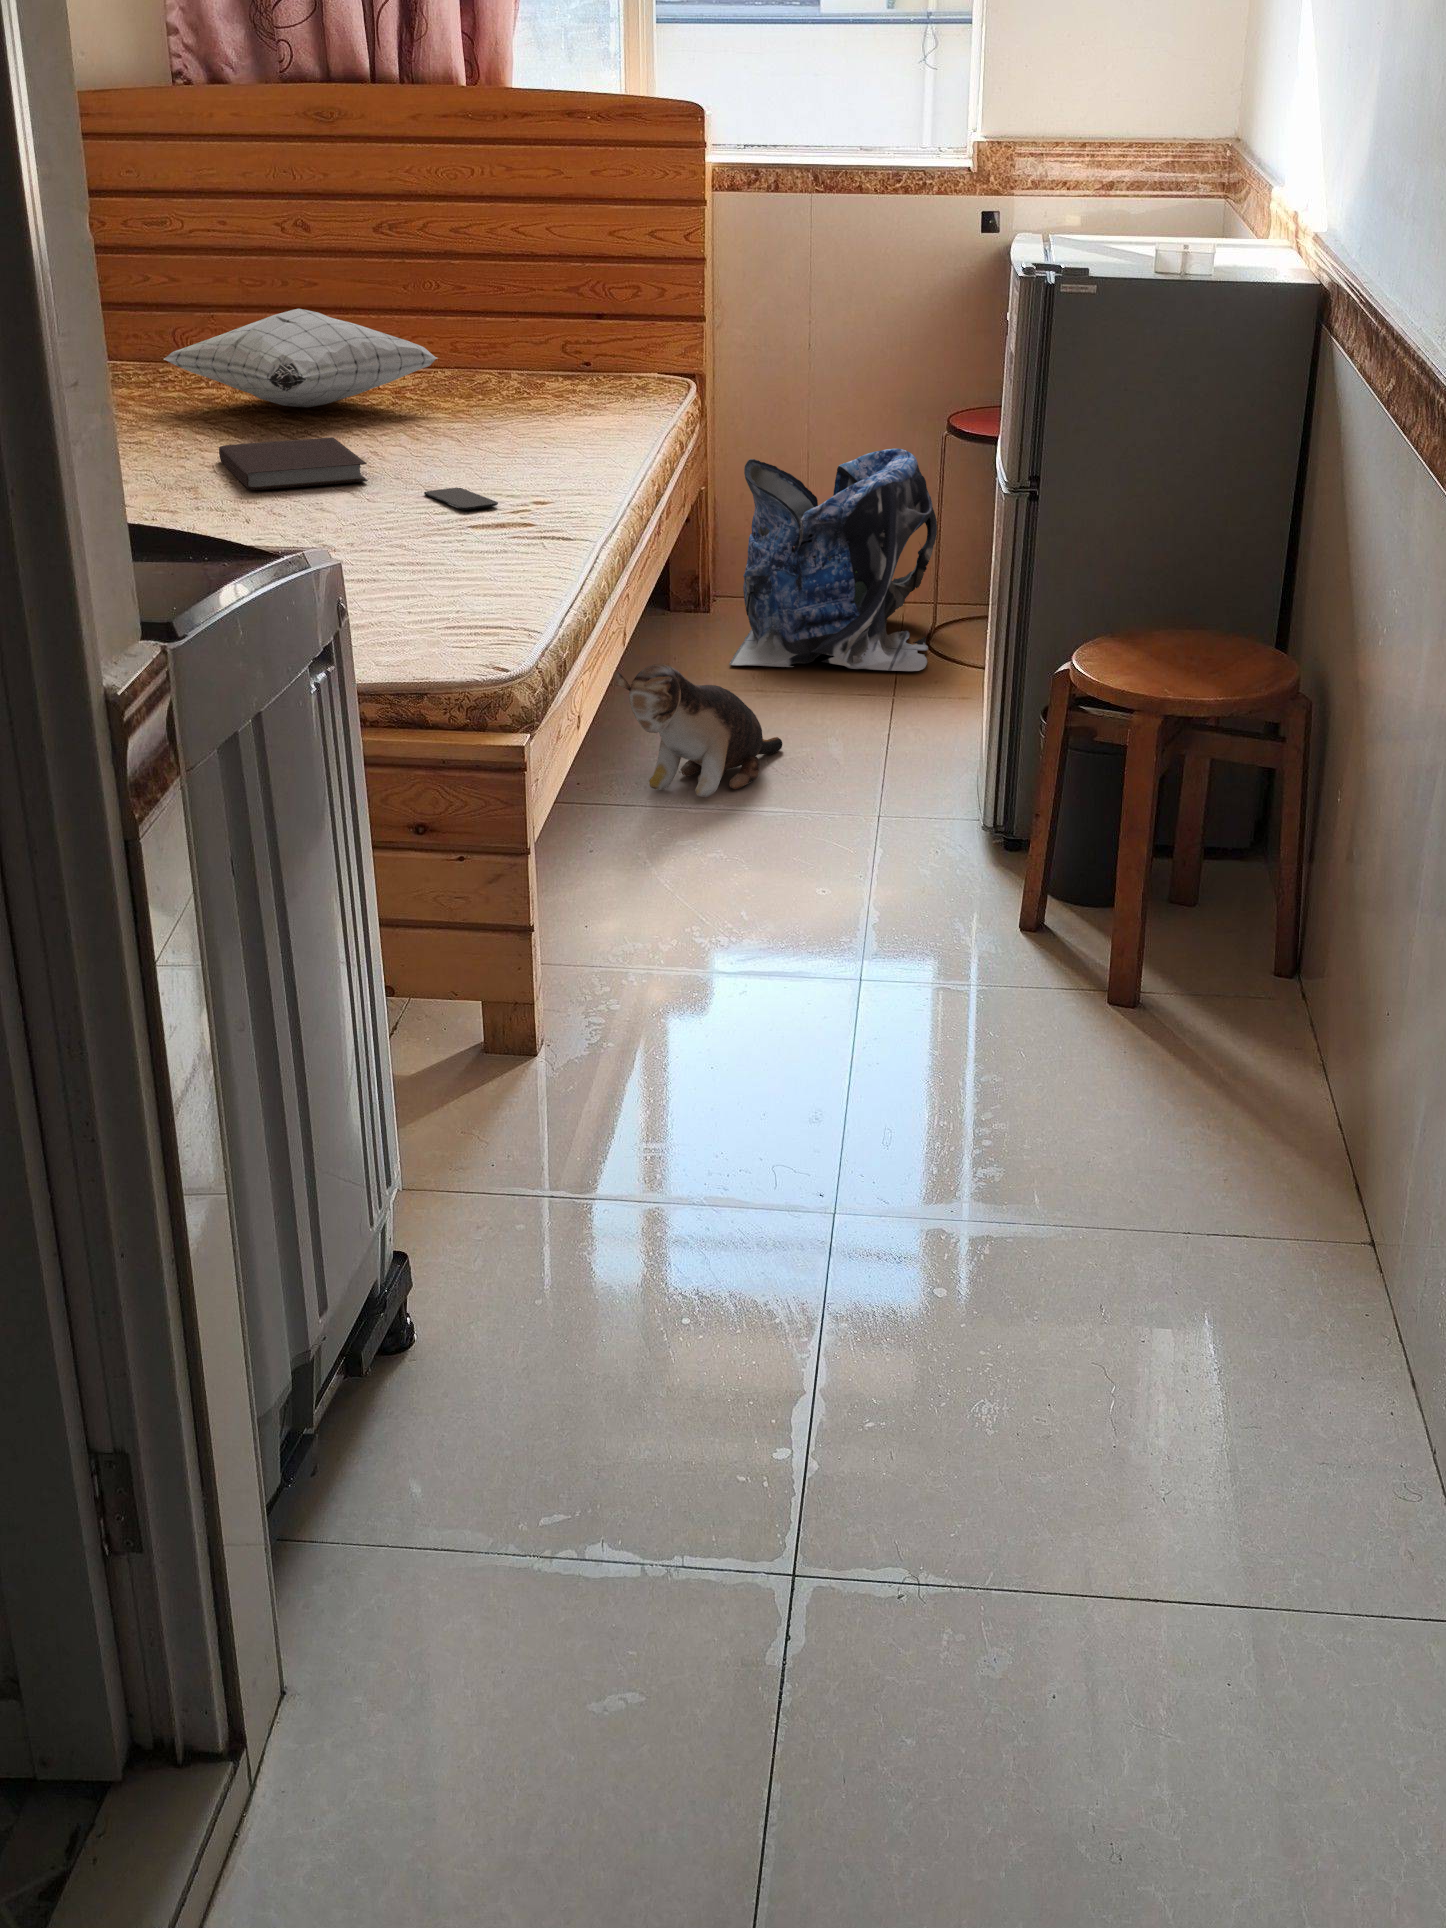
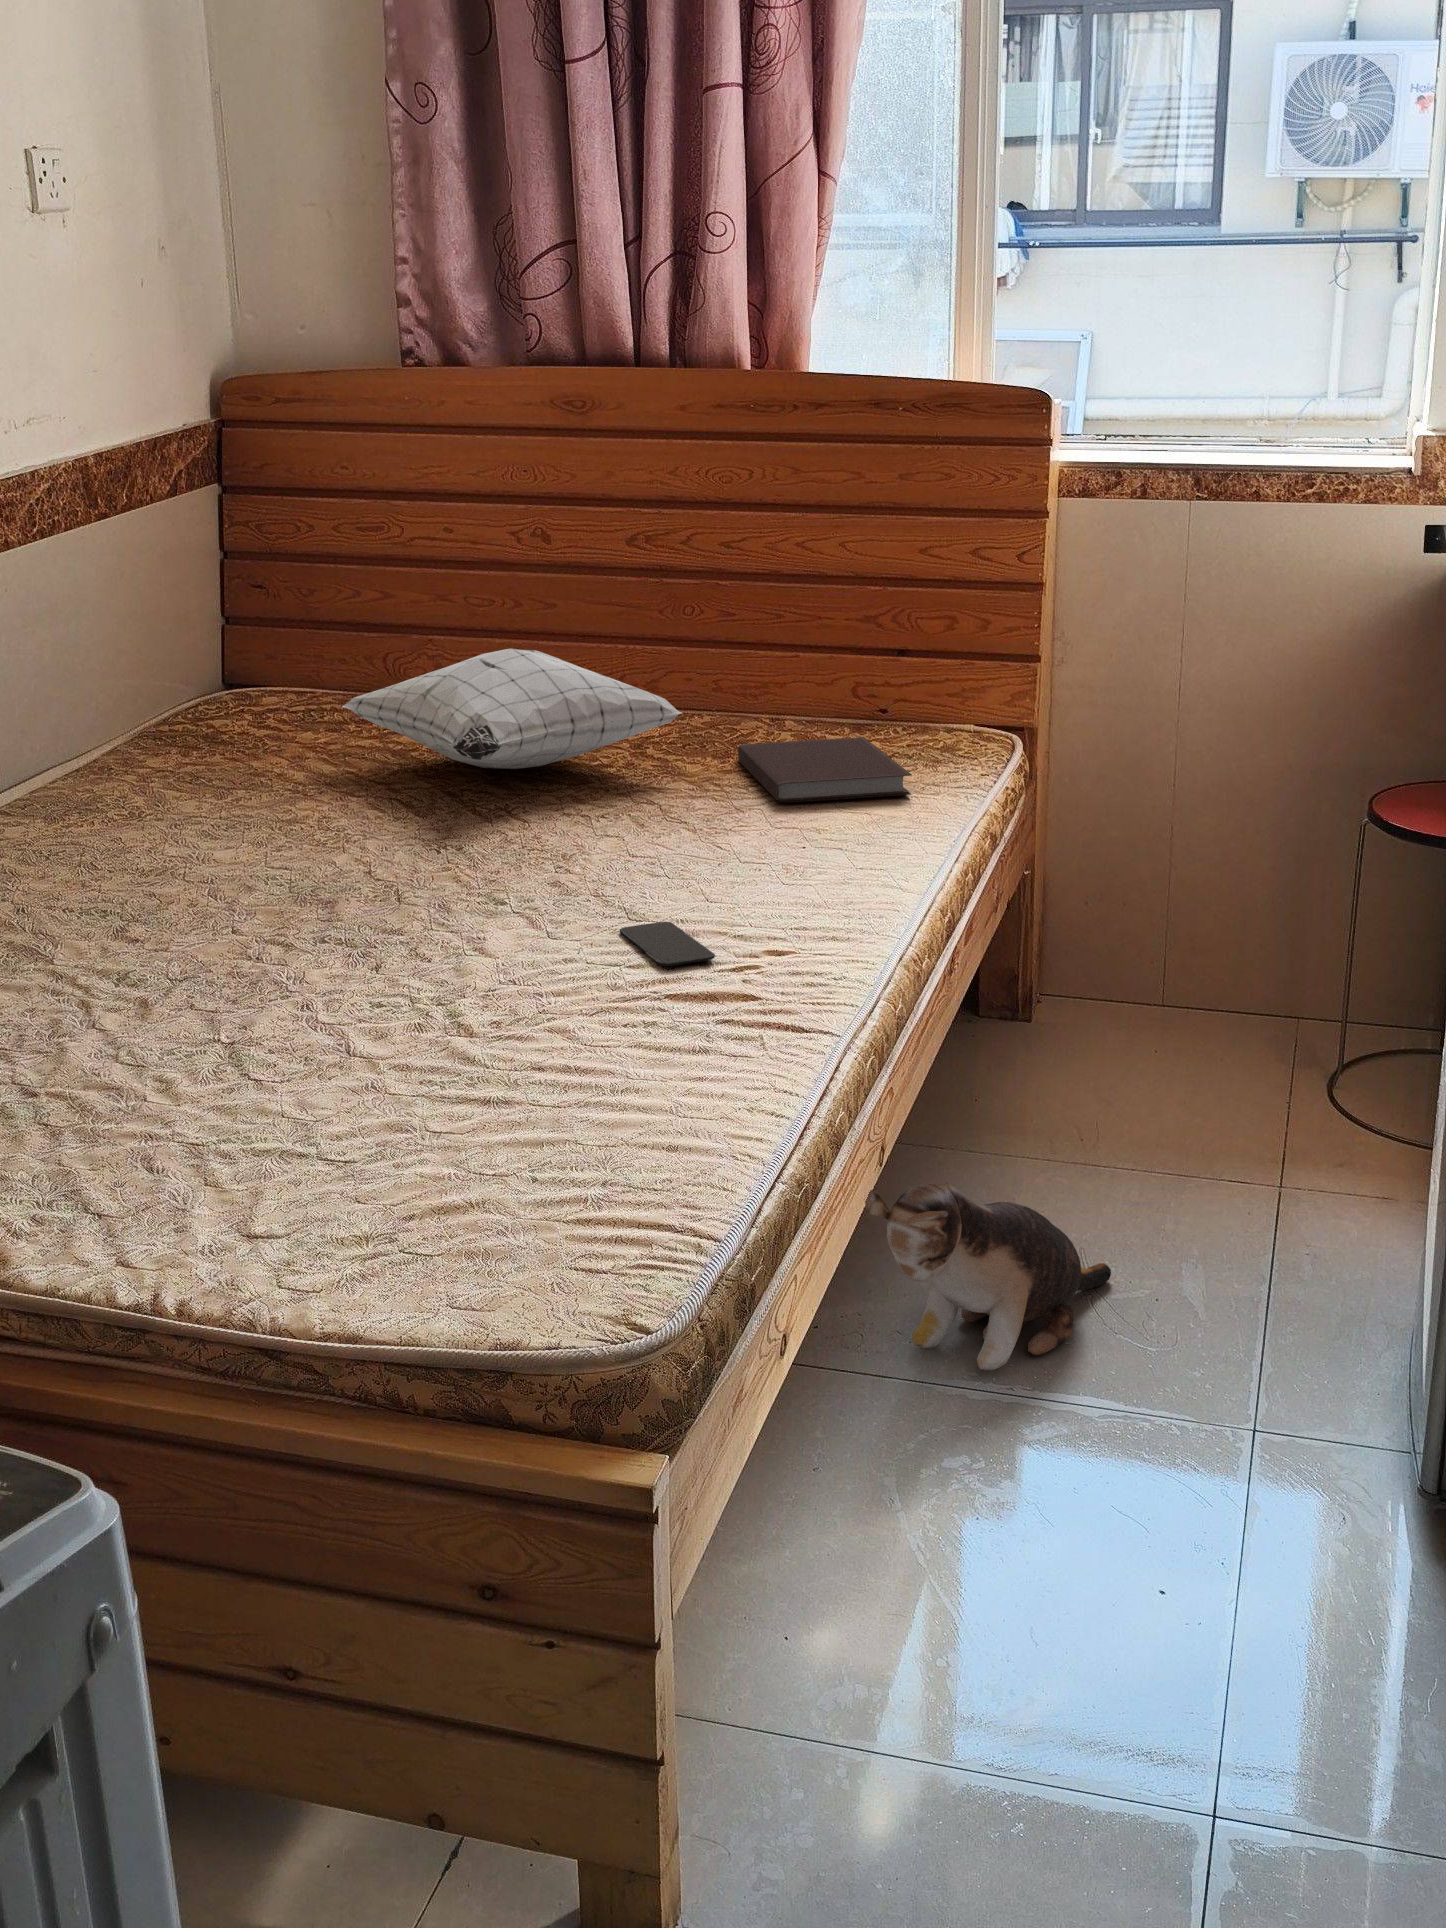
notebook: present [219,437,368,490] -> present [738,737,911,803]
backpack: present [729,449,937,671] -> none [1047,832,1346,1146]

